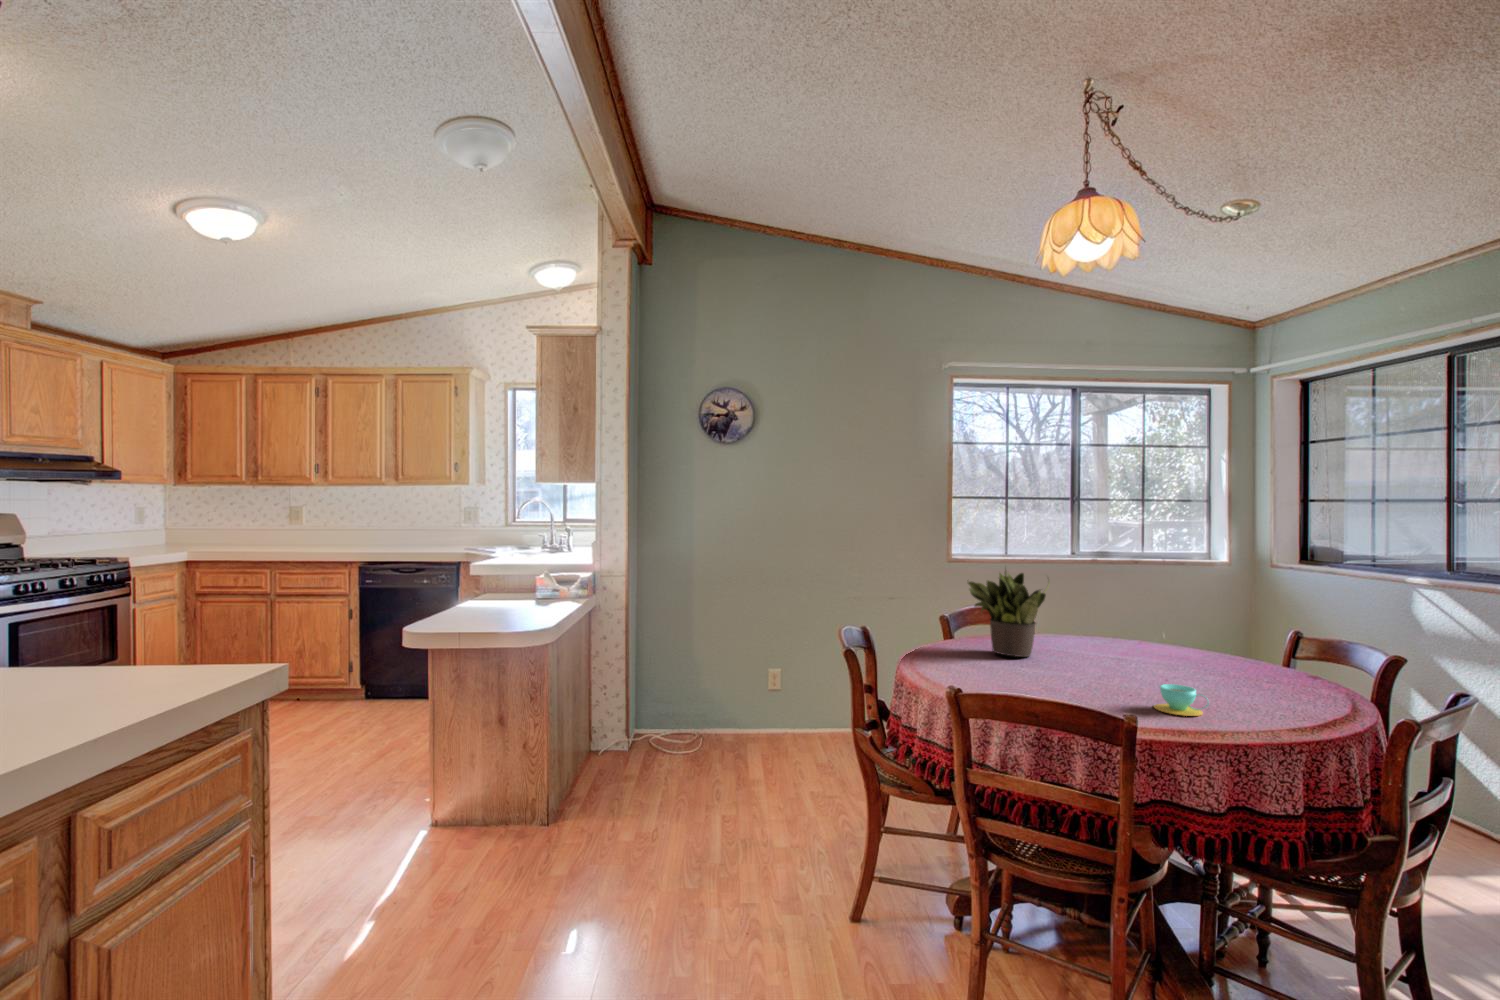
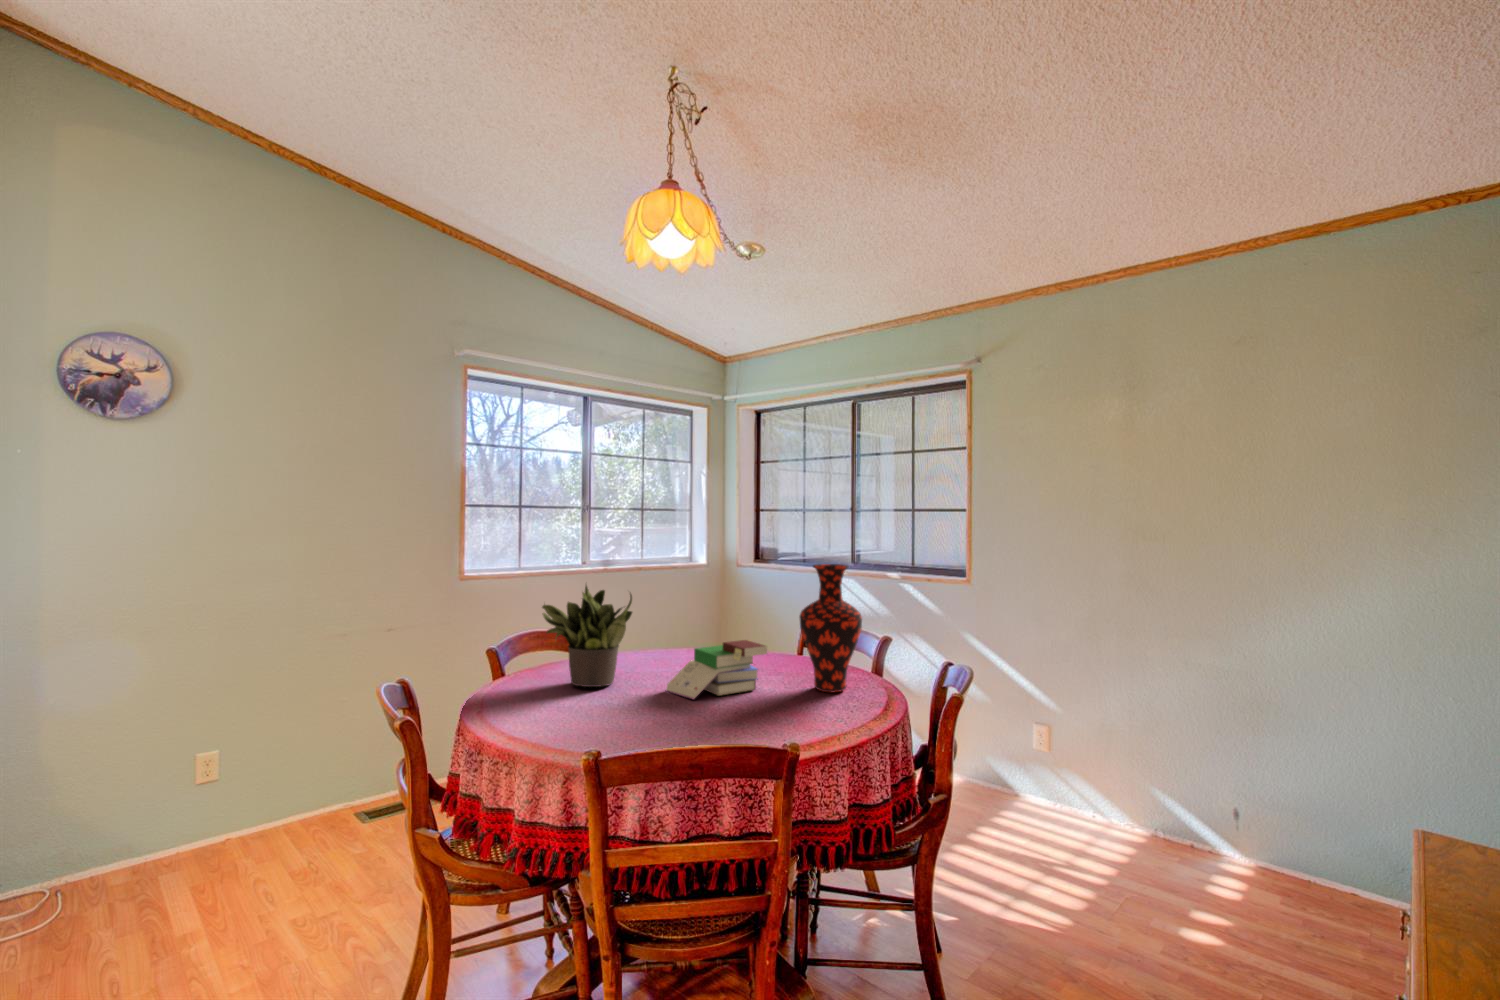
vase: none [1225,561,1311,702] -> present [800,564,862,692]
book: none [1074,632,1180,684] -> present [666,640,767,699]
teacup: present [1154,684,1209,716] -> none [765,693,814,725]

